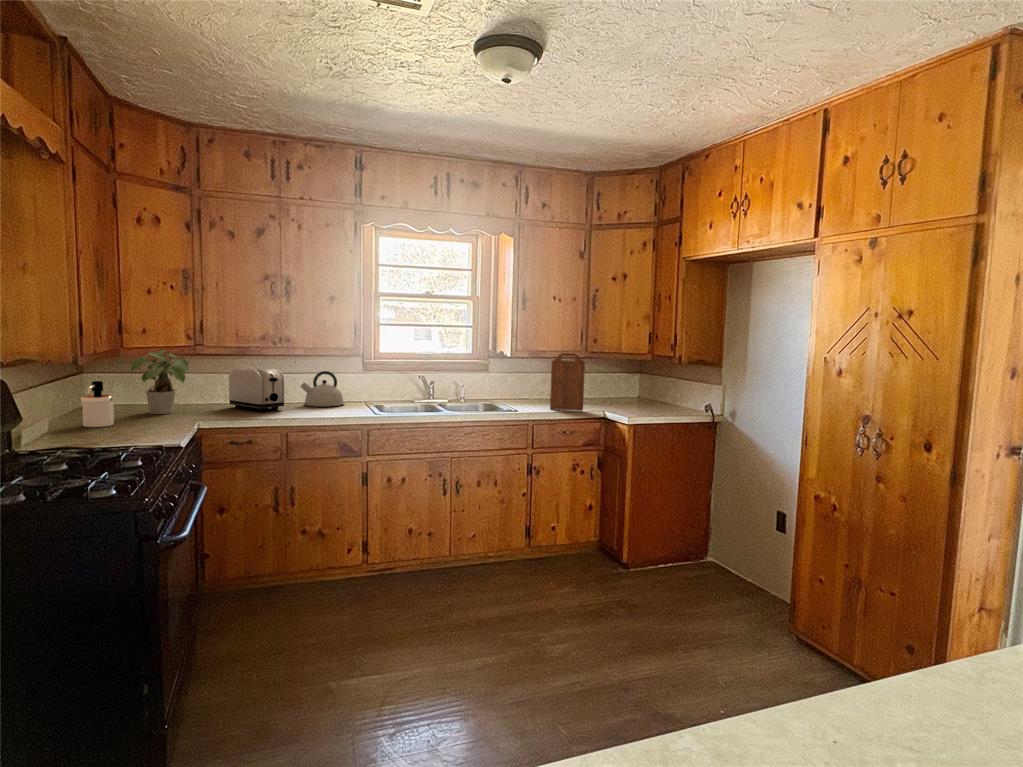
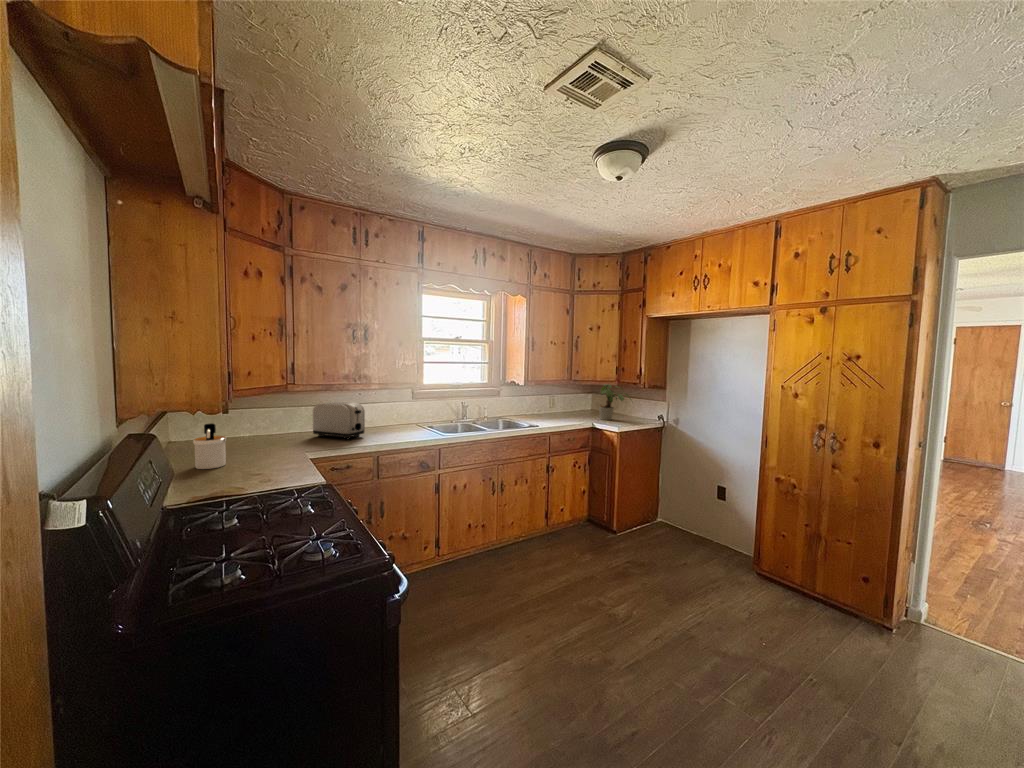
potted plant: present [131,349,188,414] -> present [599,384,631,420]
cutting board: present [550,353,585,411] -> none [557,382,582,424]
kettle: present [301,371,344,407] -> none [371,402,406,431]

